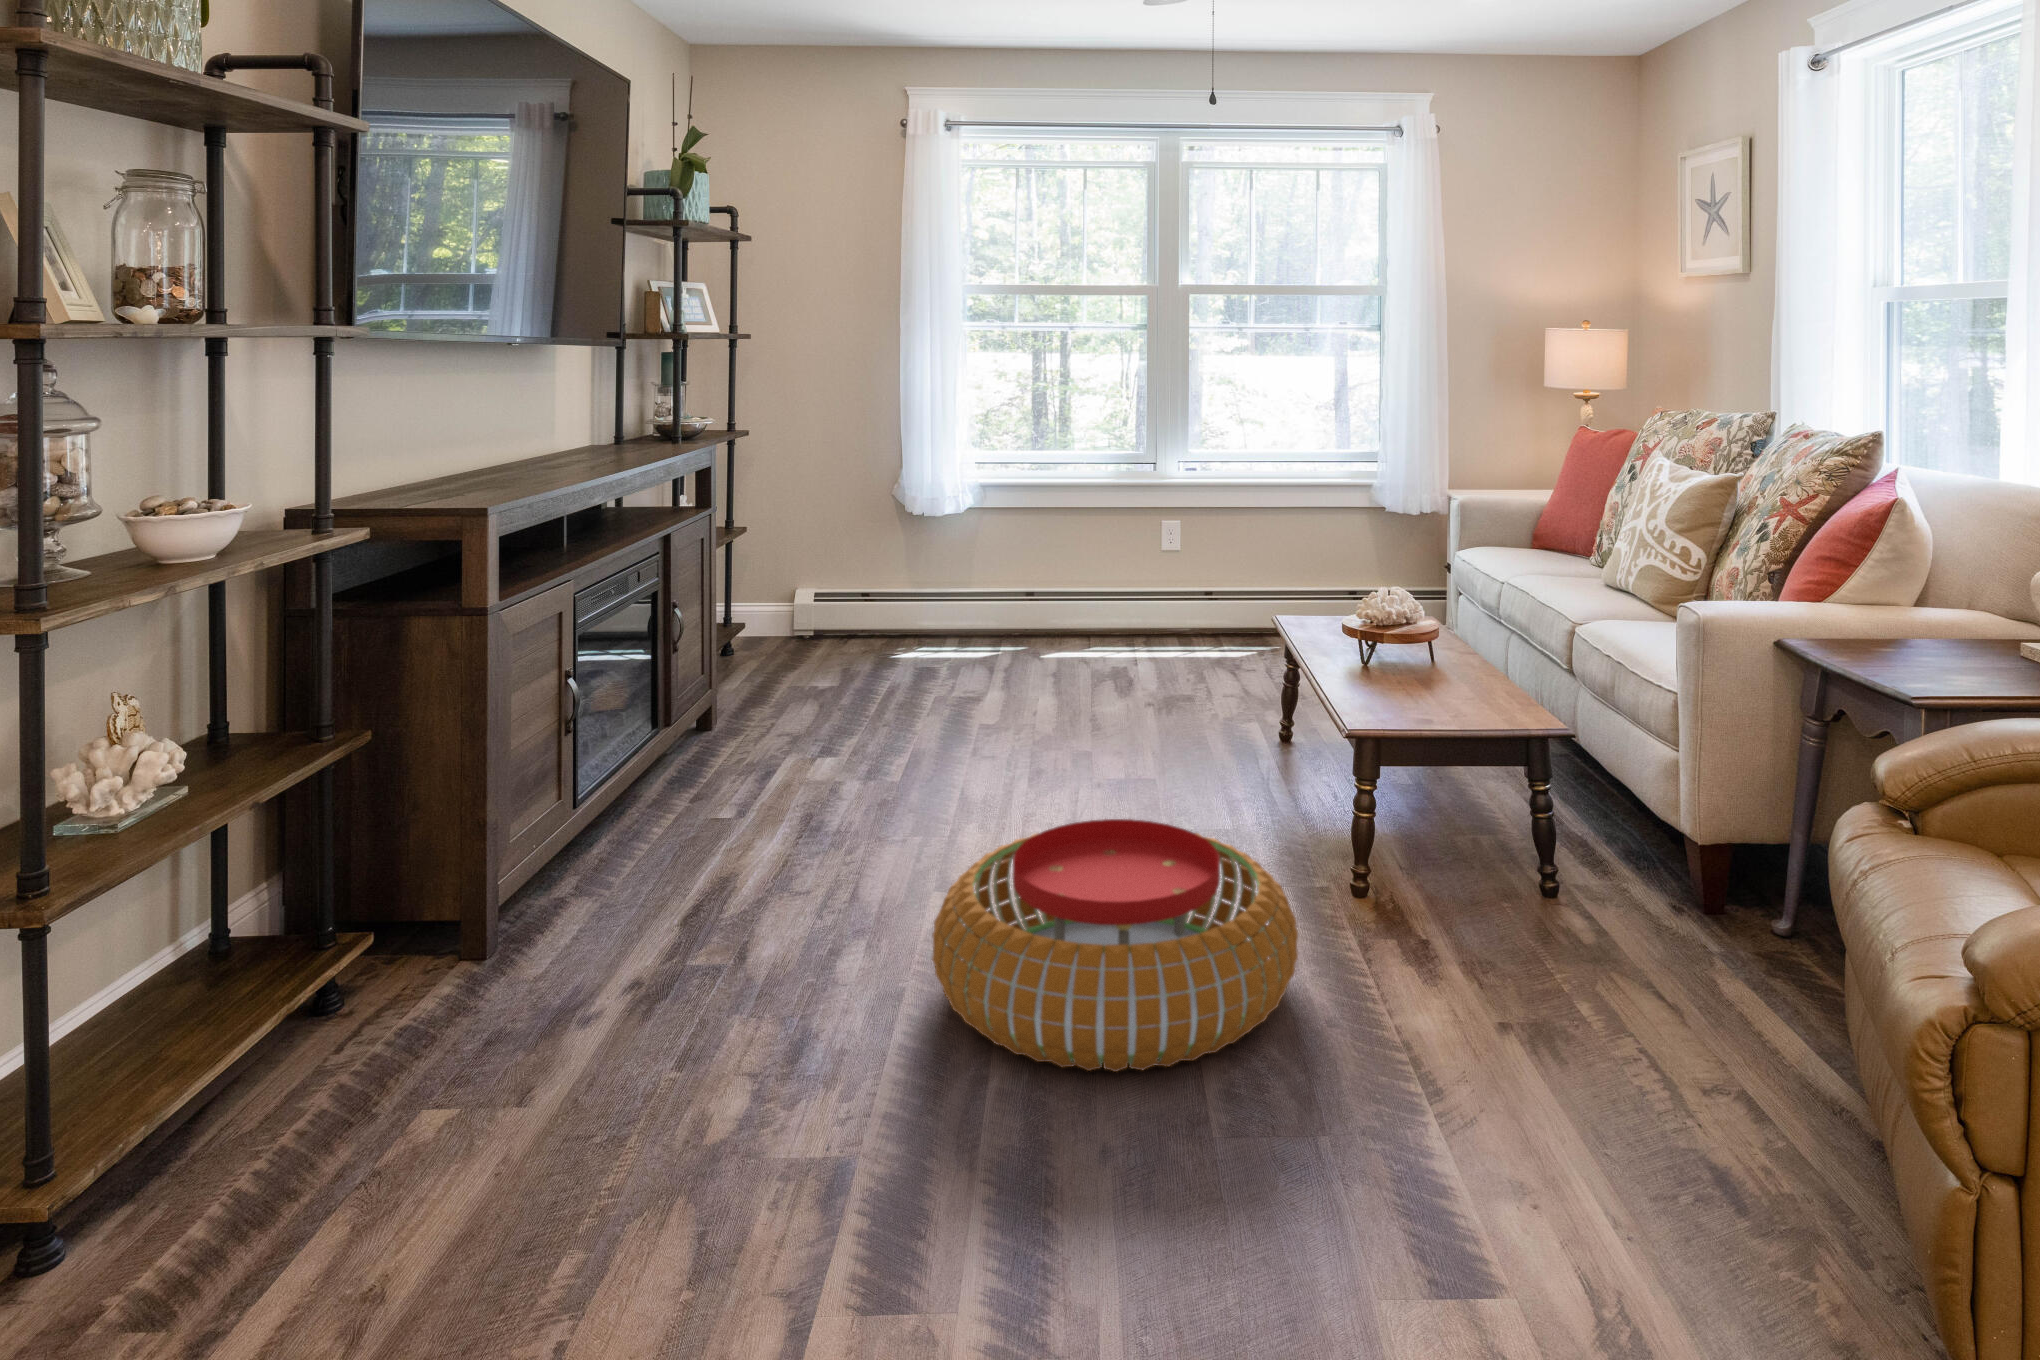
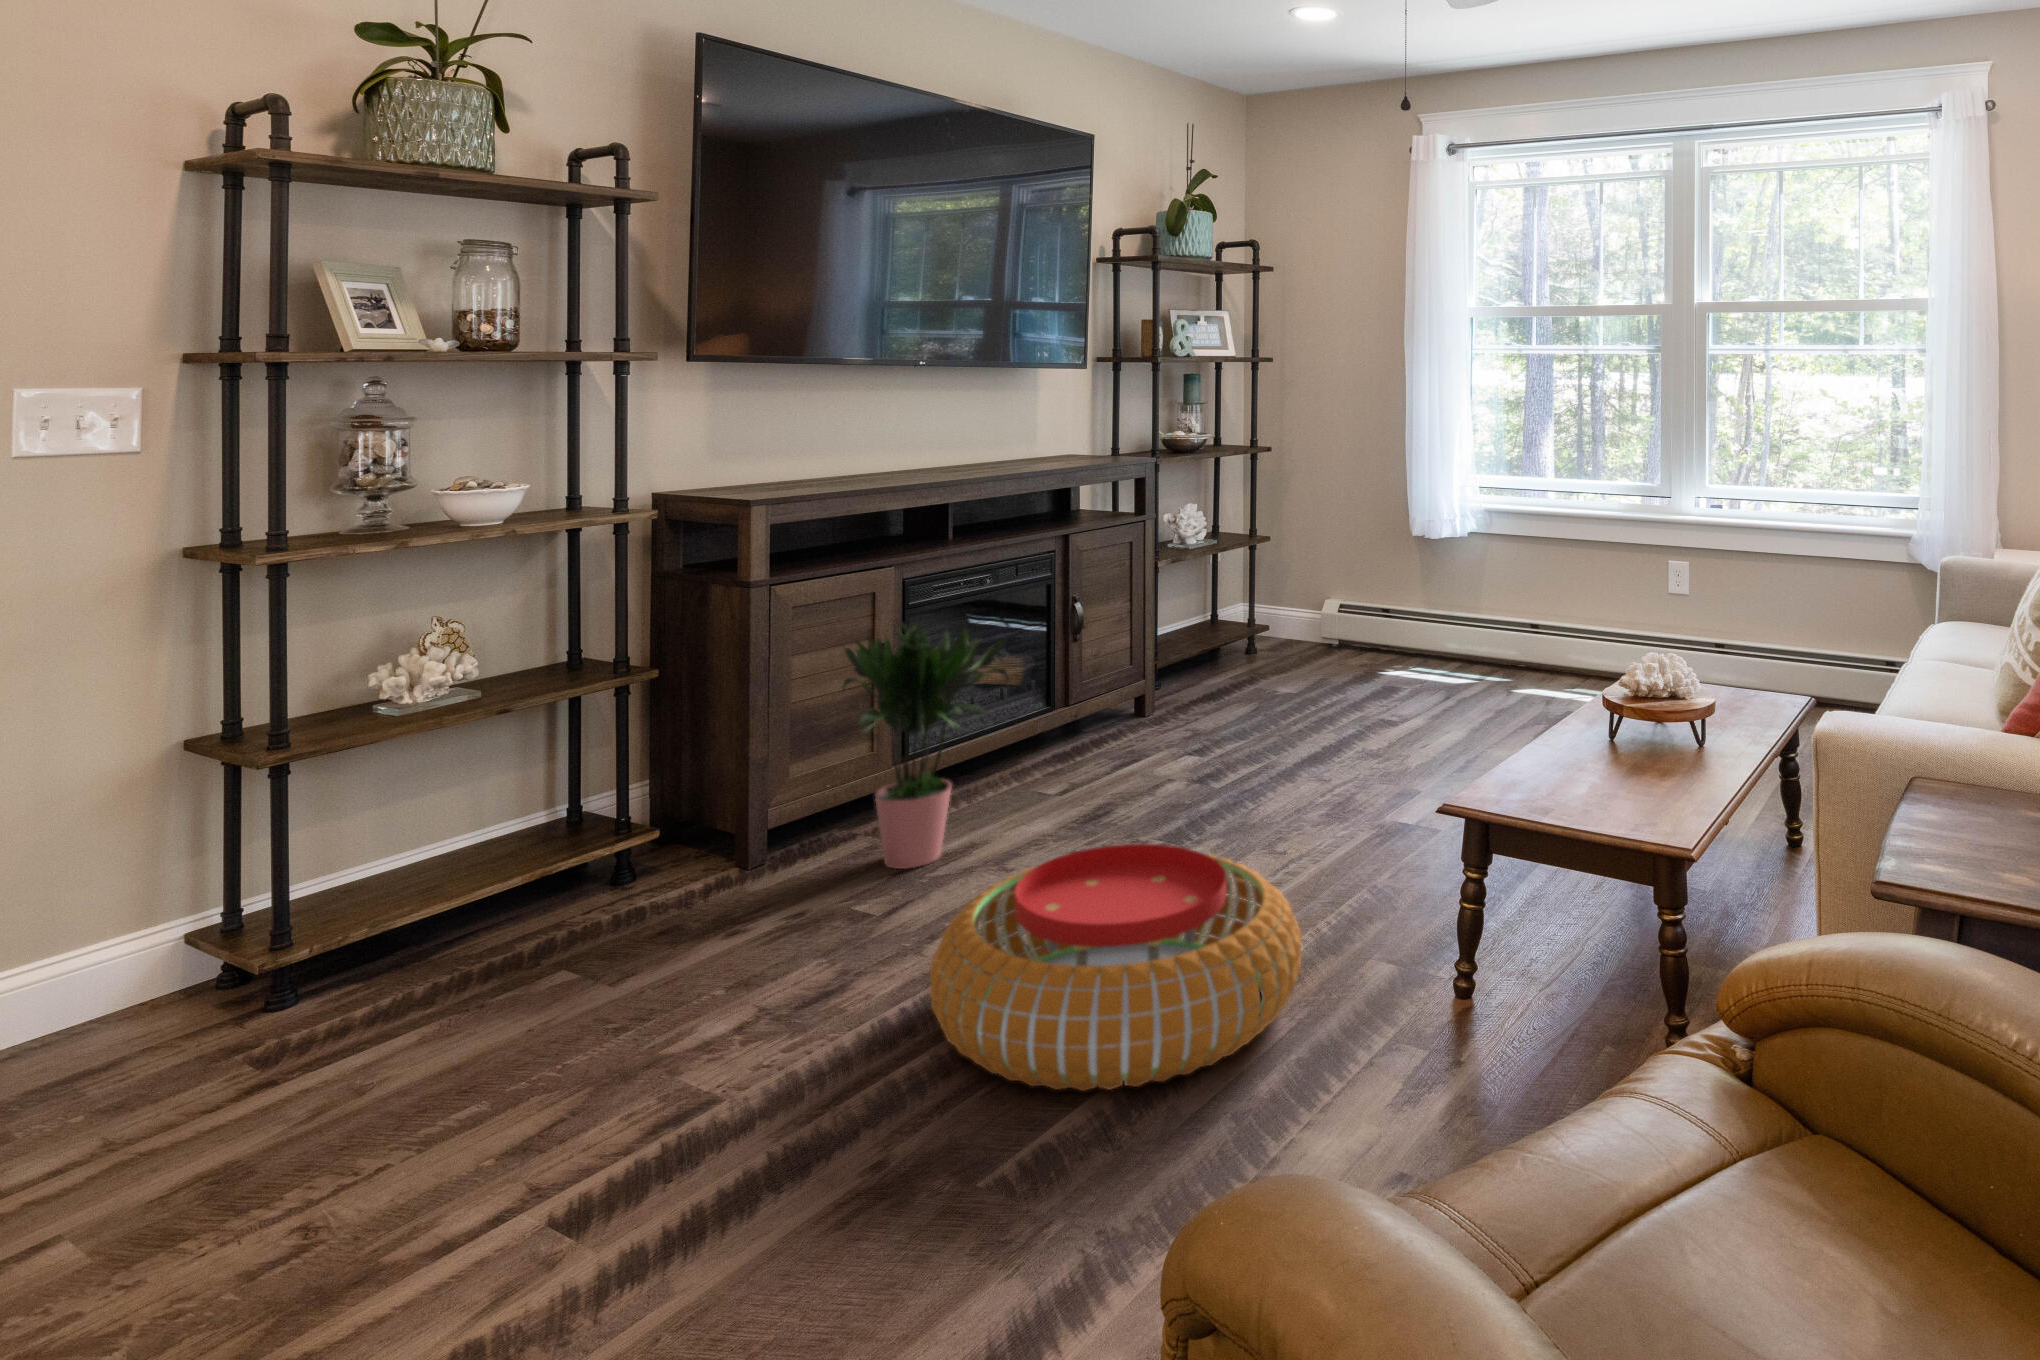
potted plant: none [550,612,764,918] -> present [843,622,1008,869]

